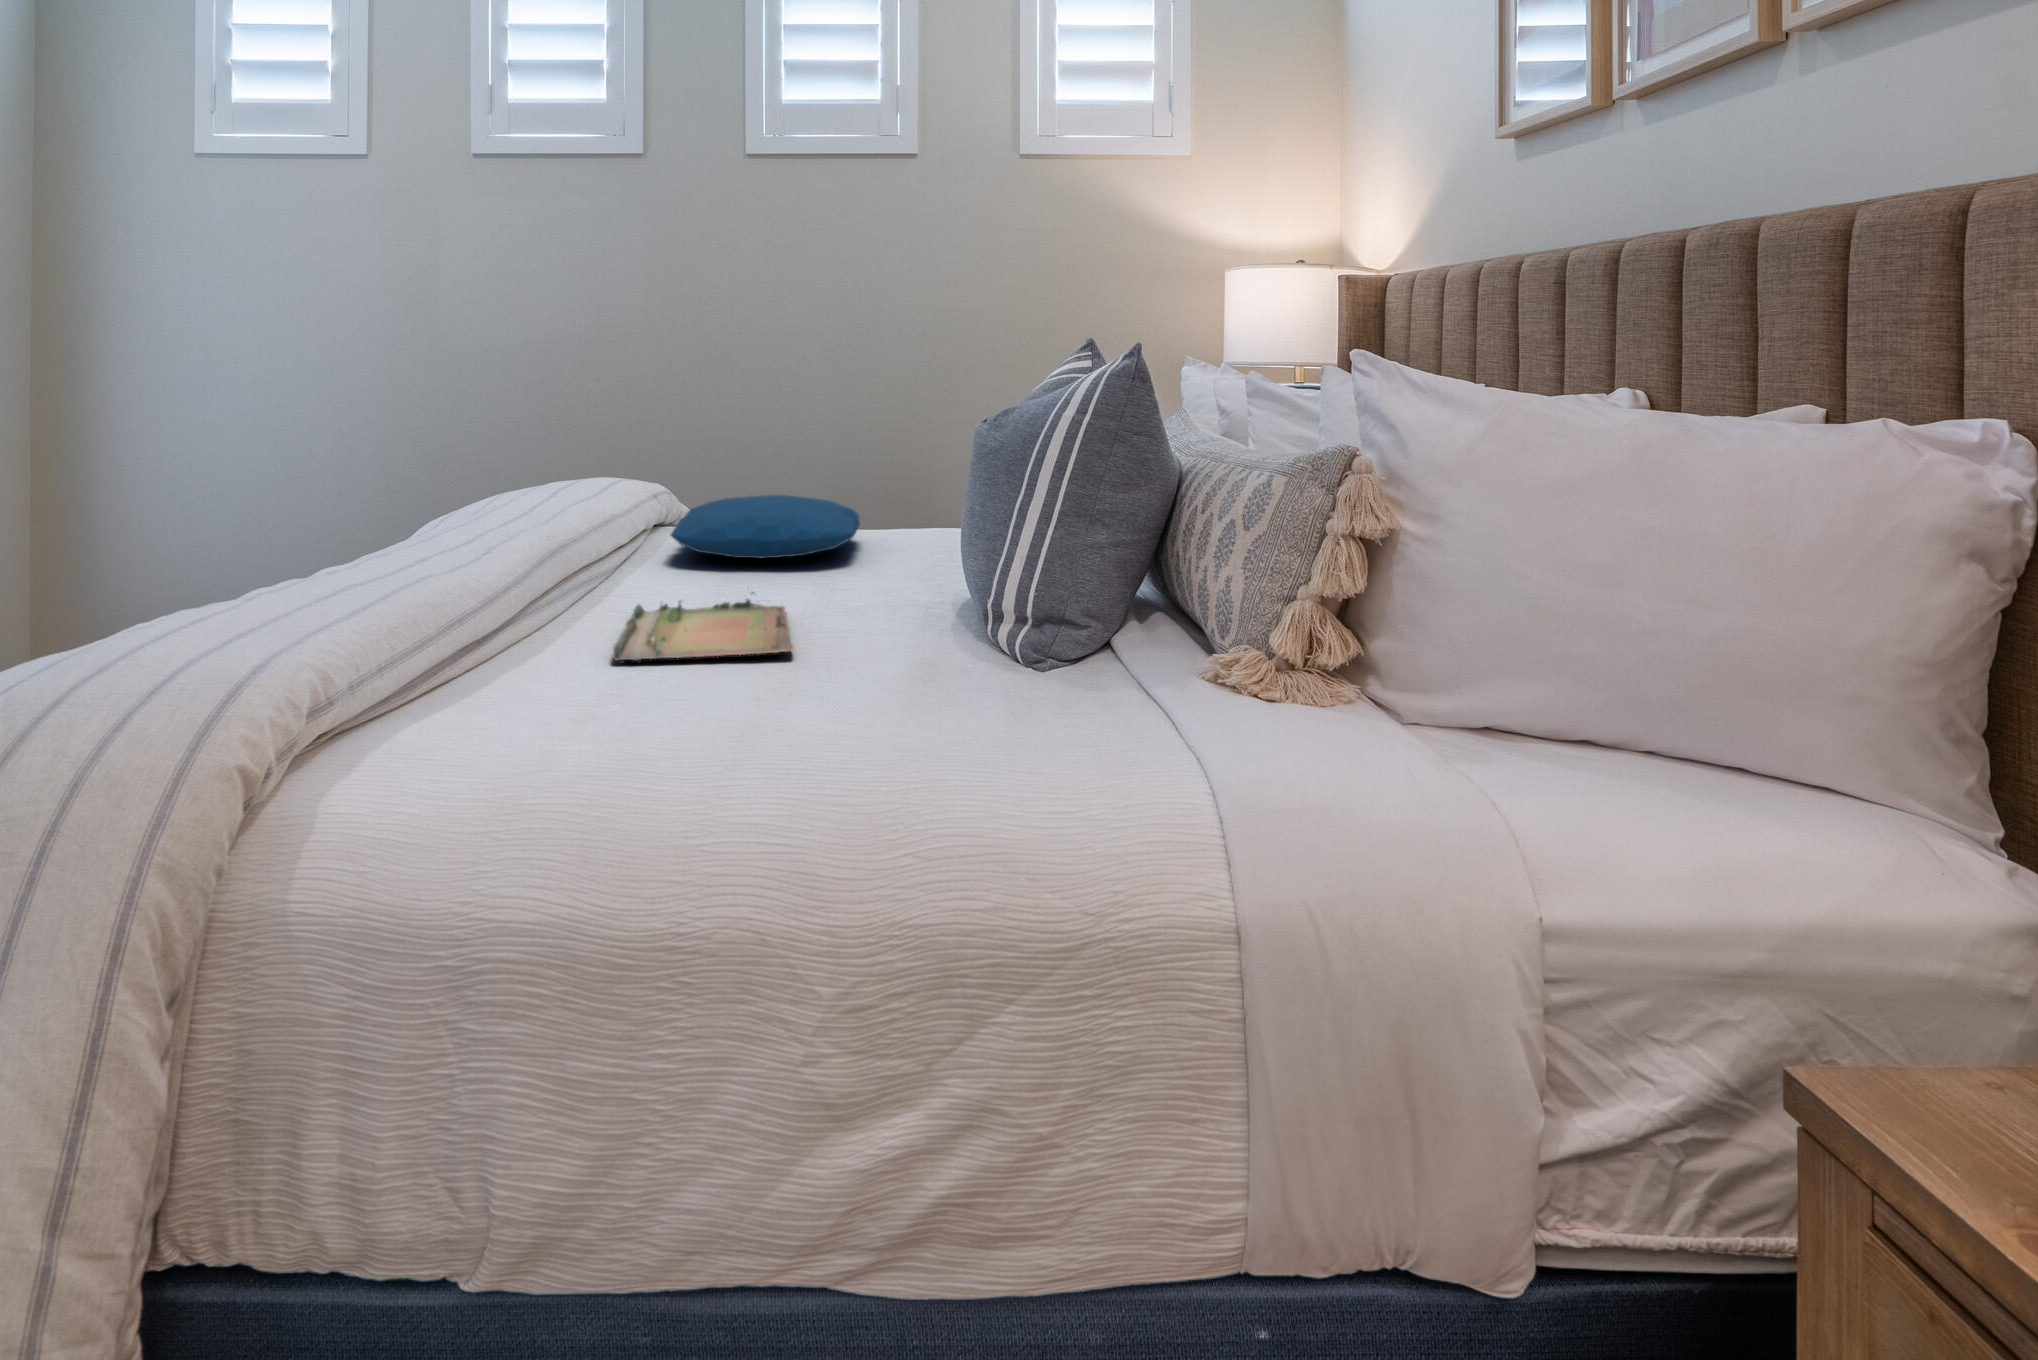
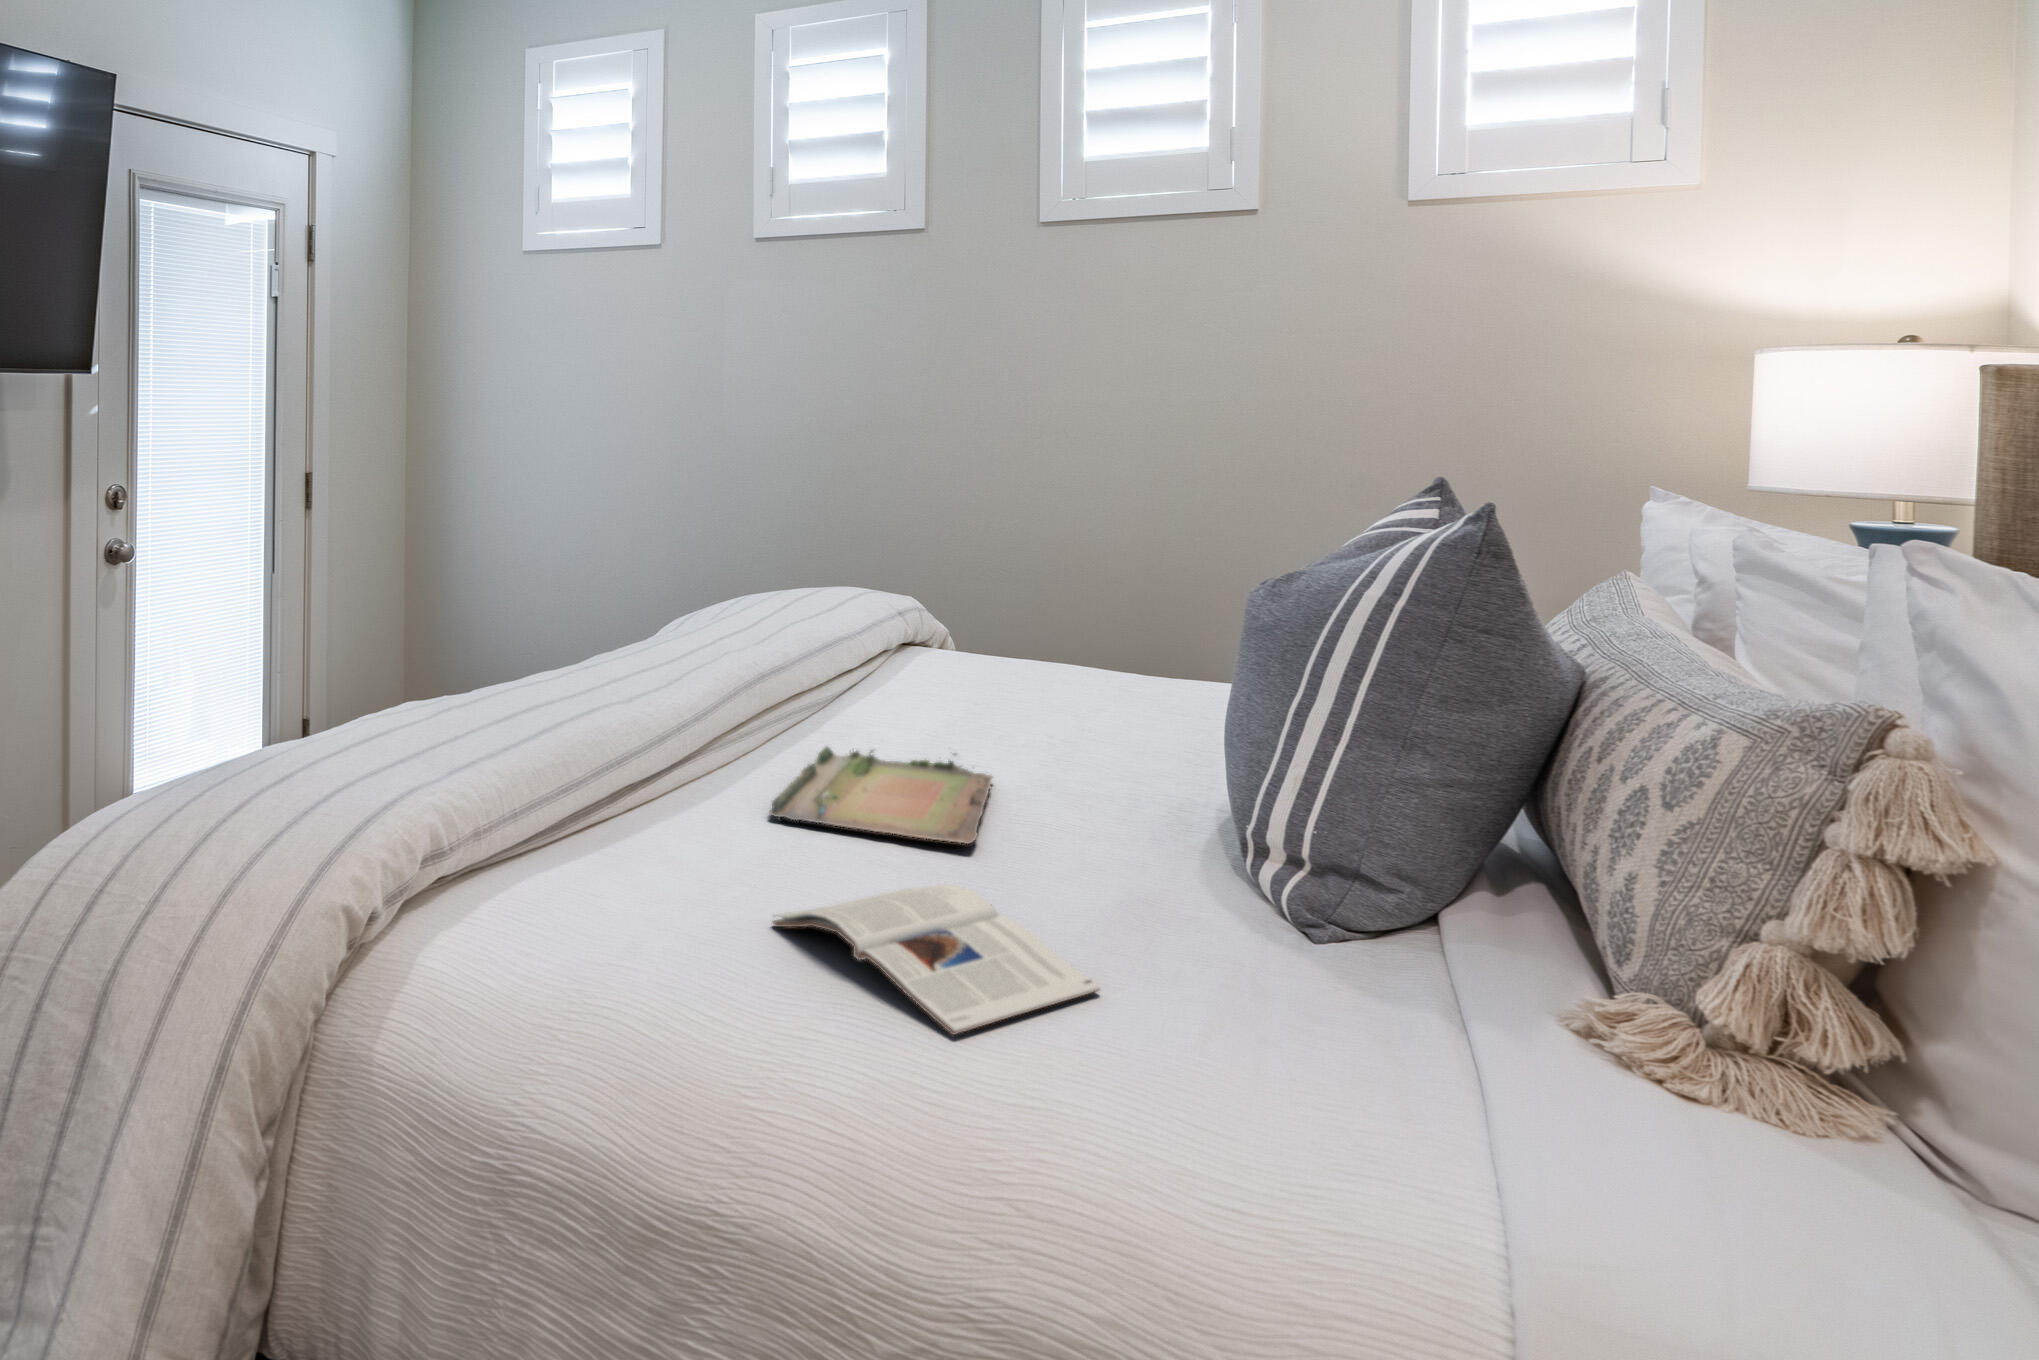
pillow: present [671,495,860,559] -> none [892,624,1134,705]
magazine: none [657,673,926,771] -> present [773,884,1100,1035]

